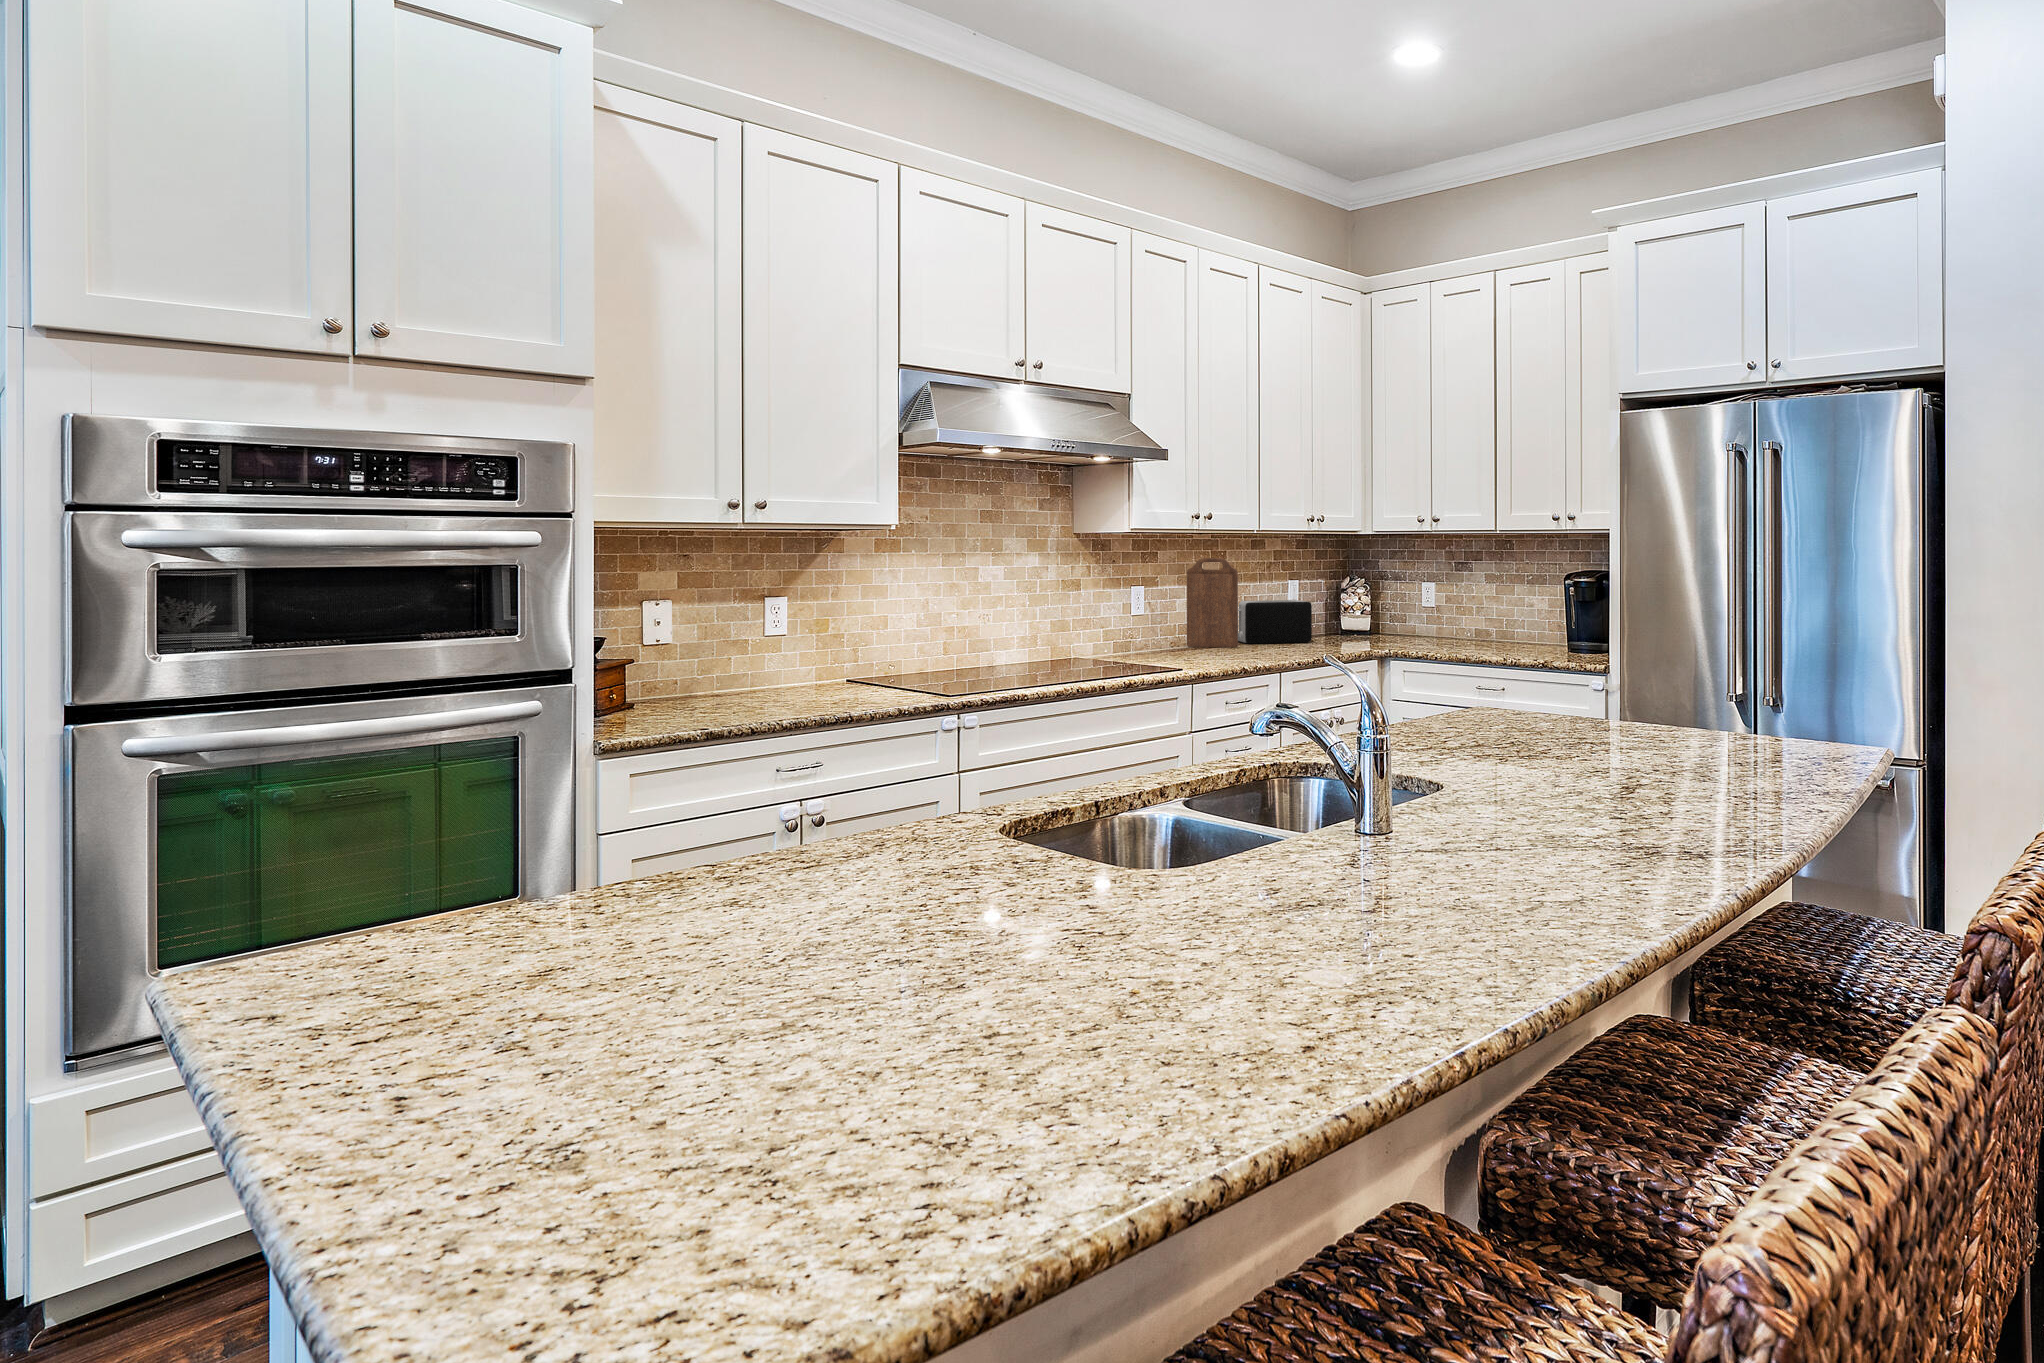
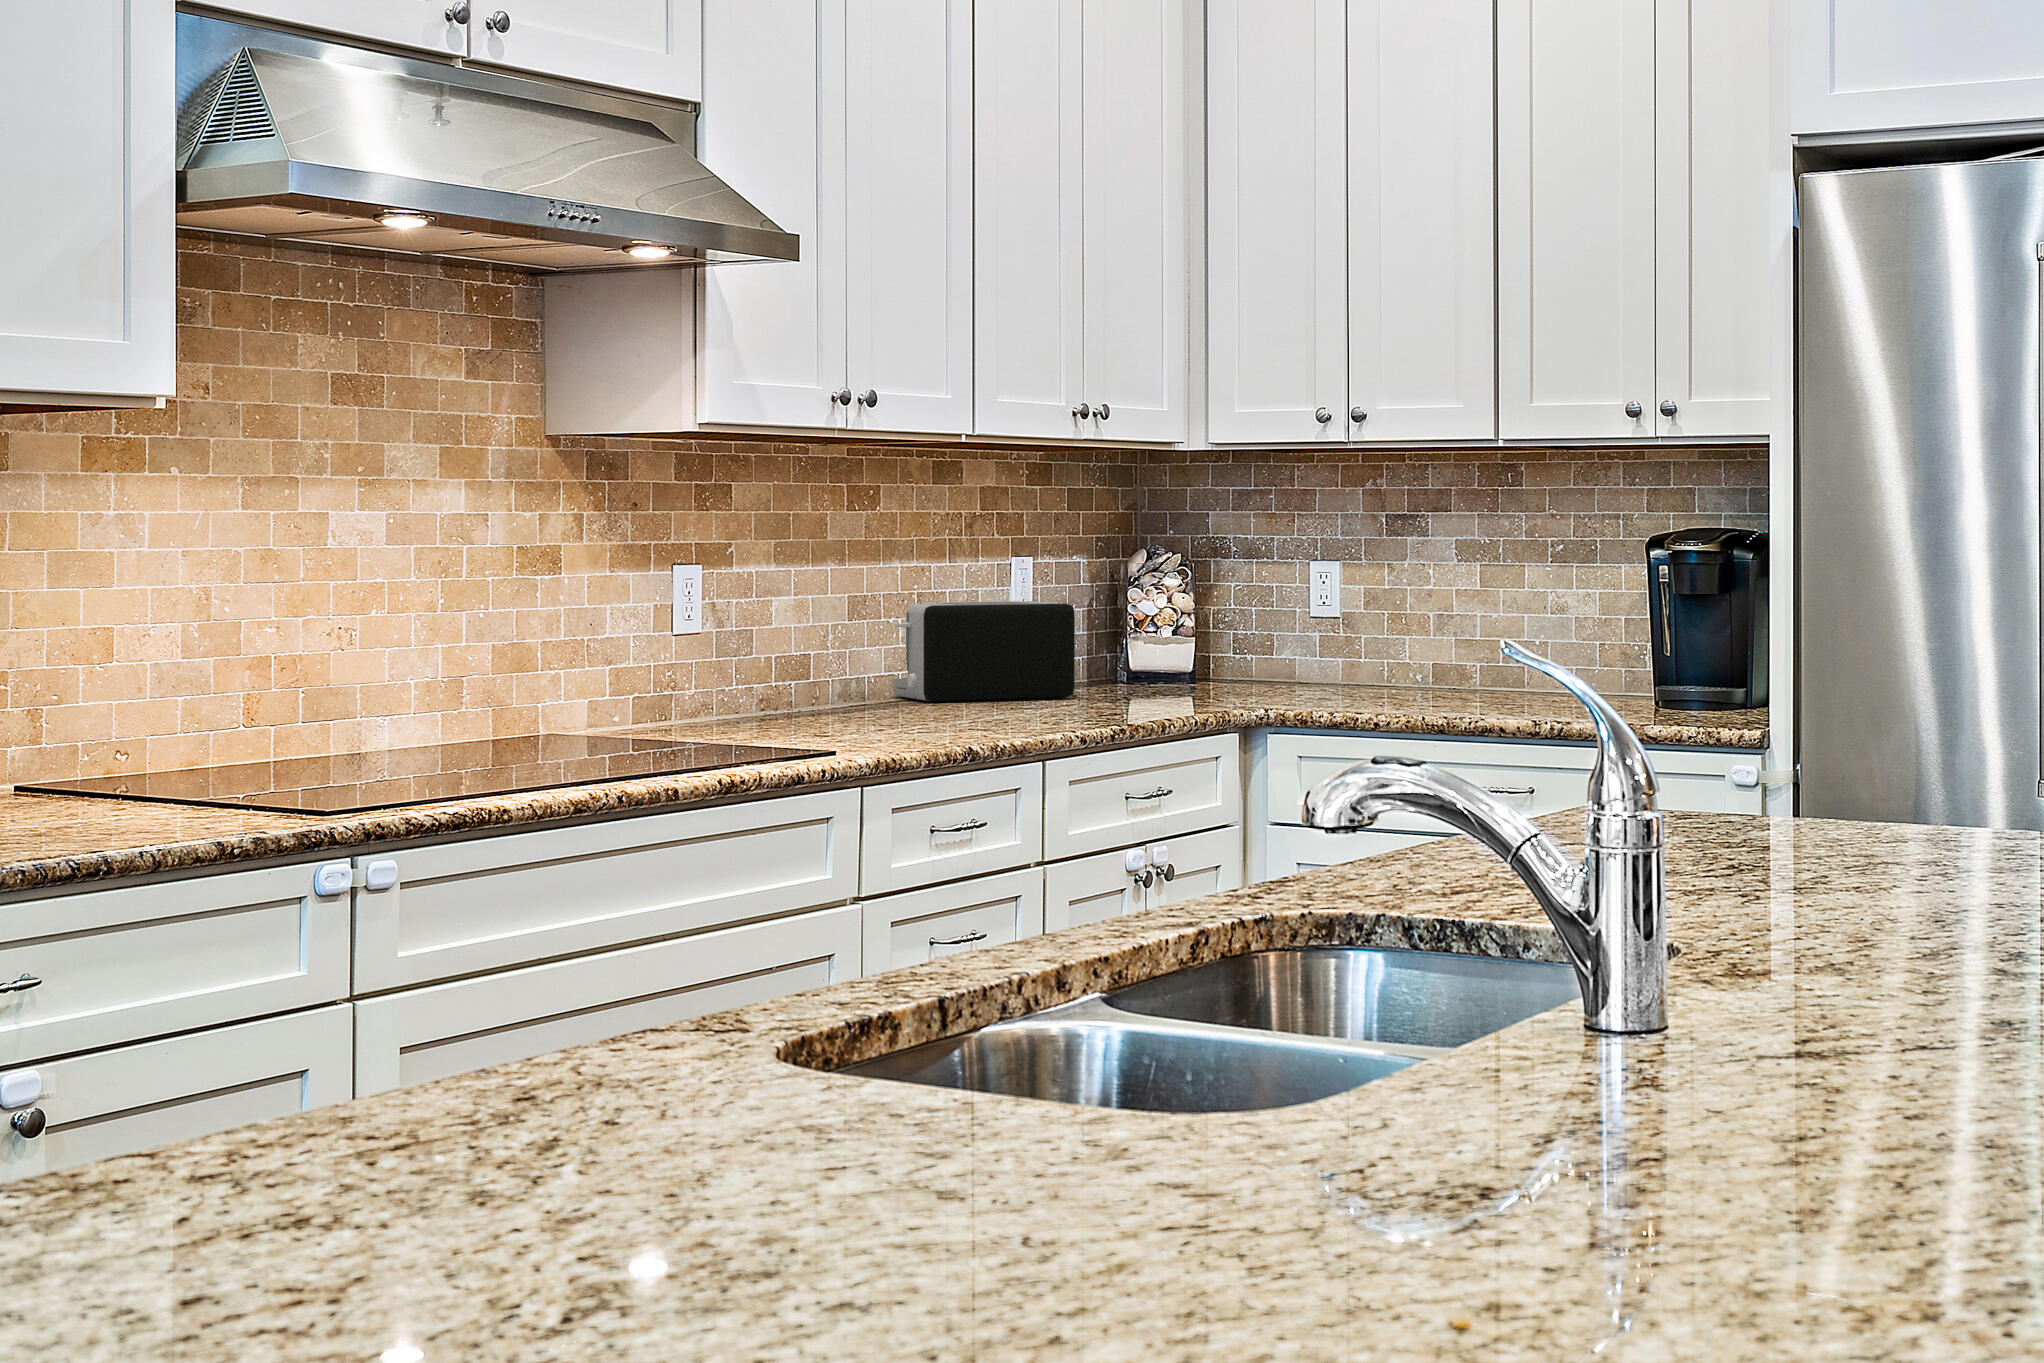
cutting board: present [1187,558,1238,647] -> none [791,500,914,709]

